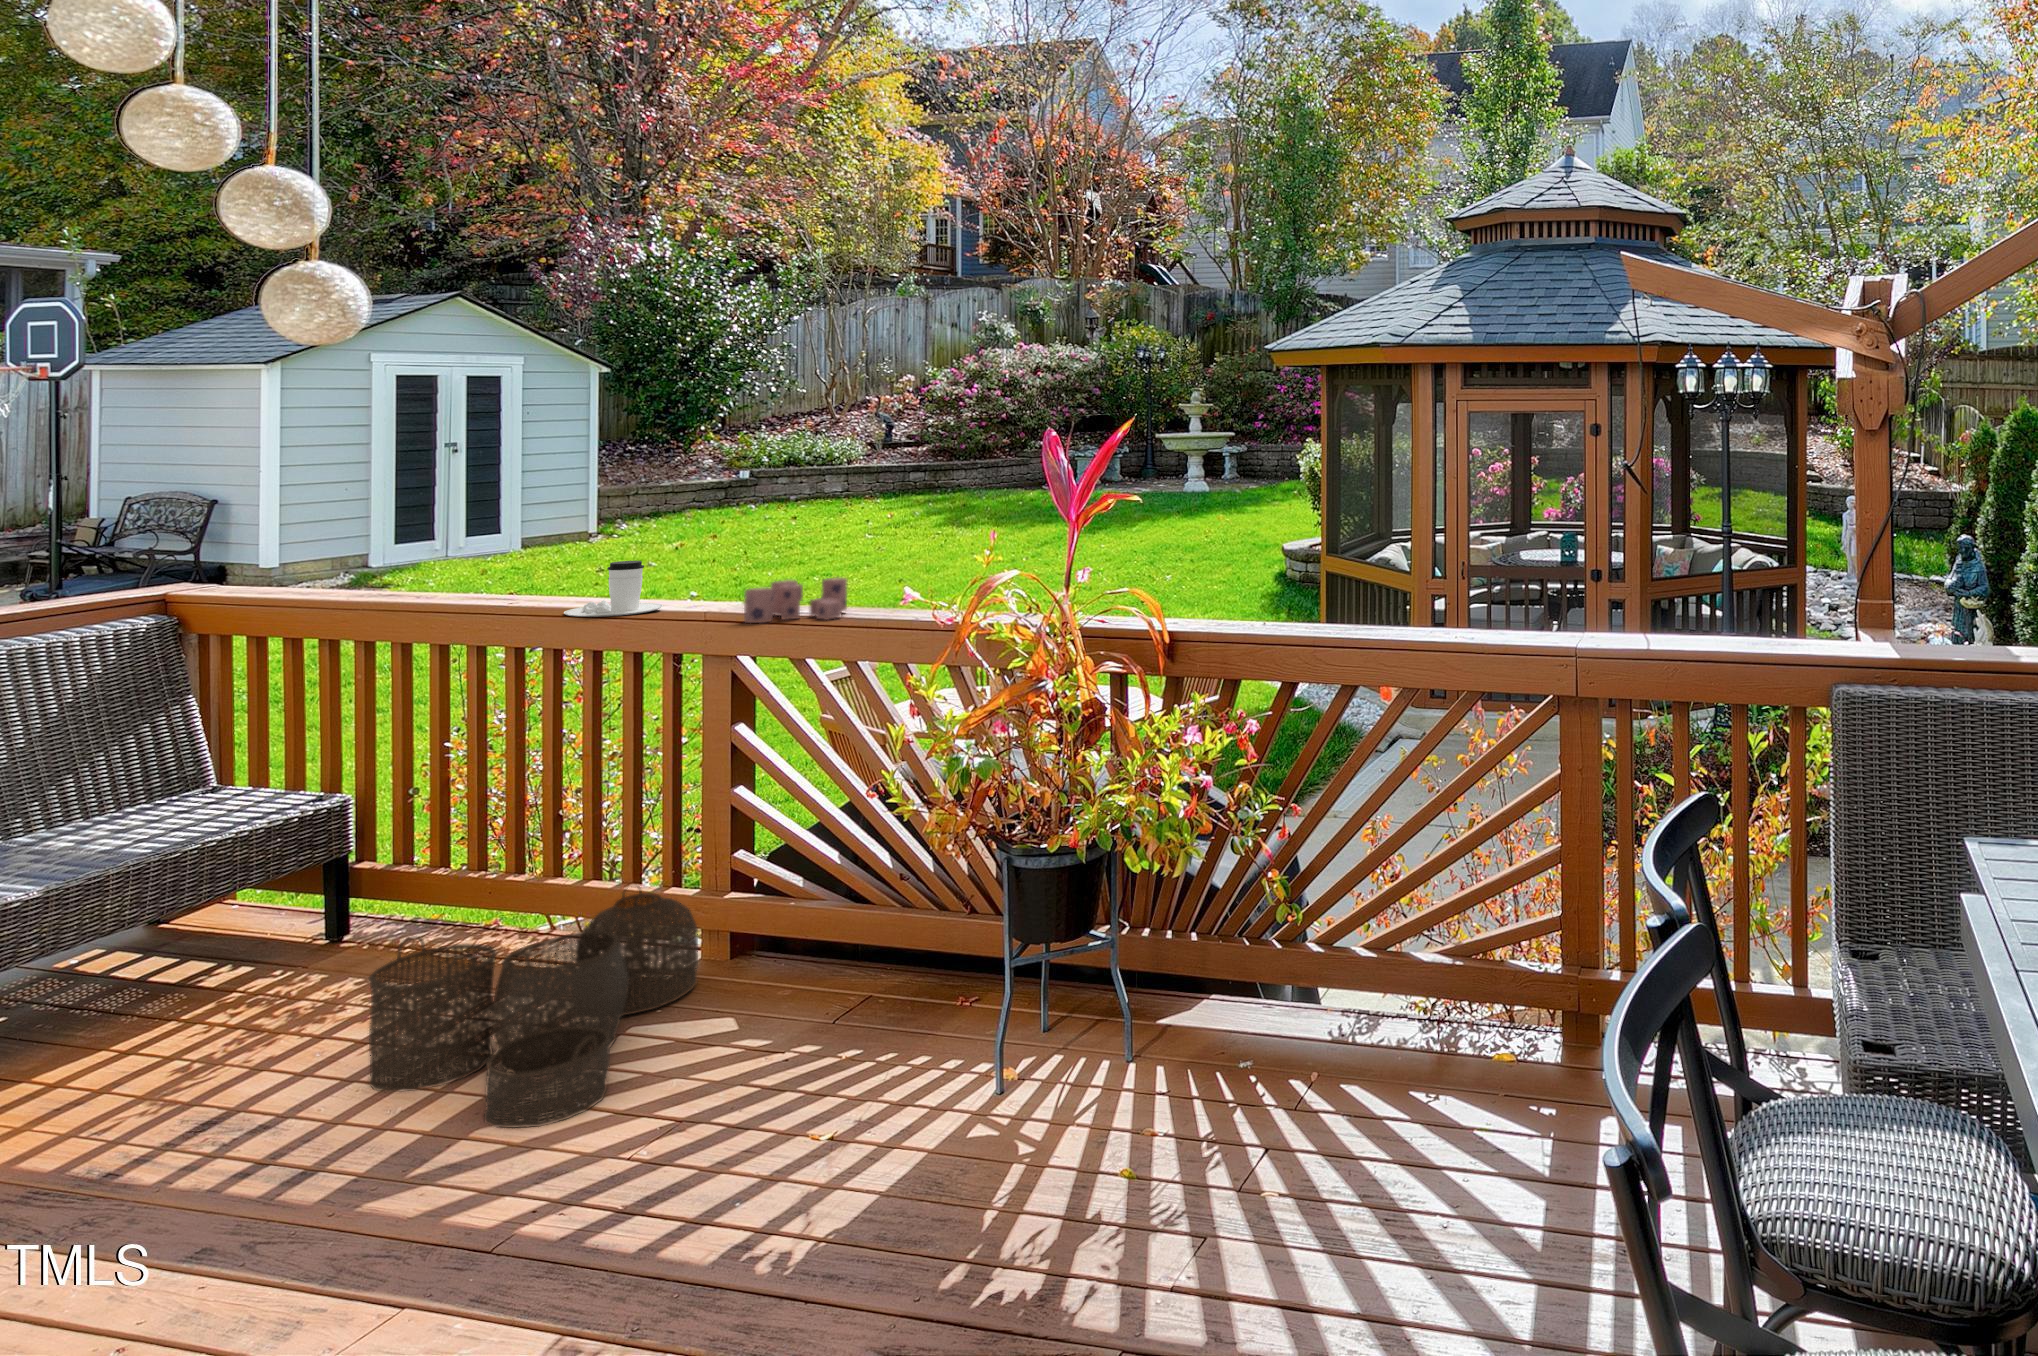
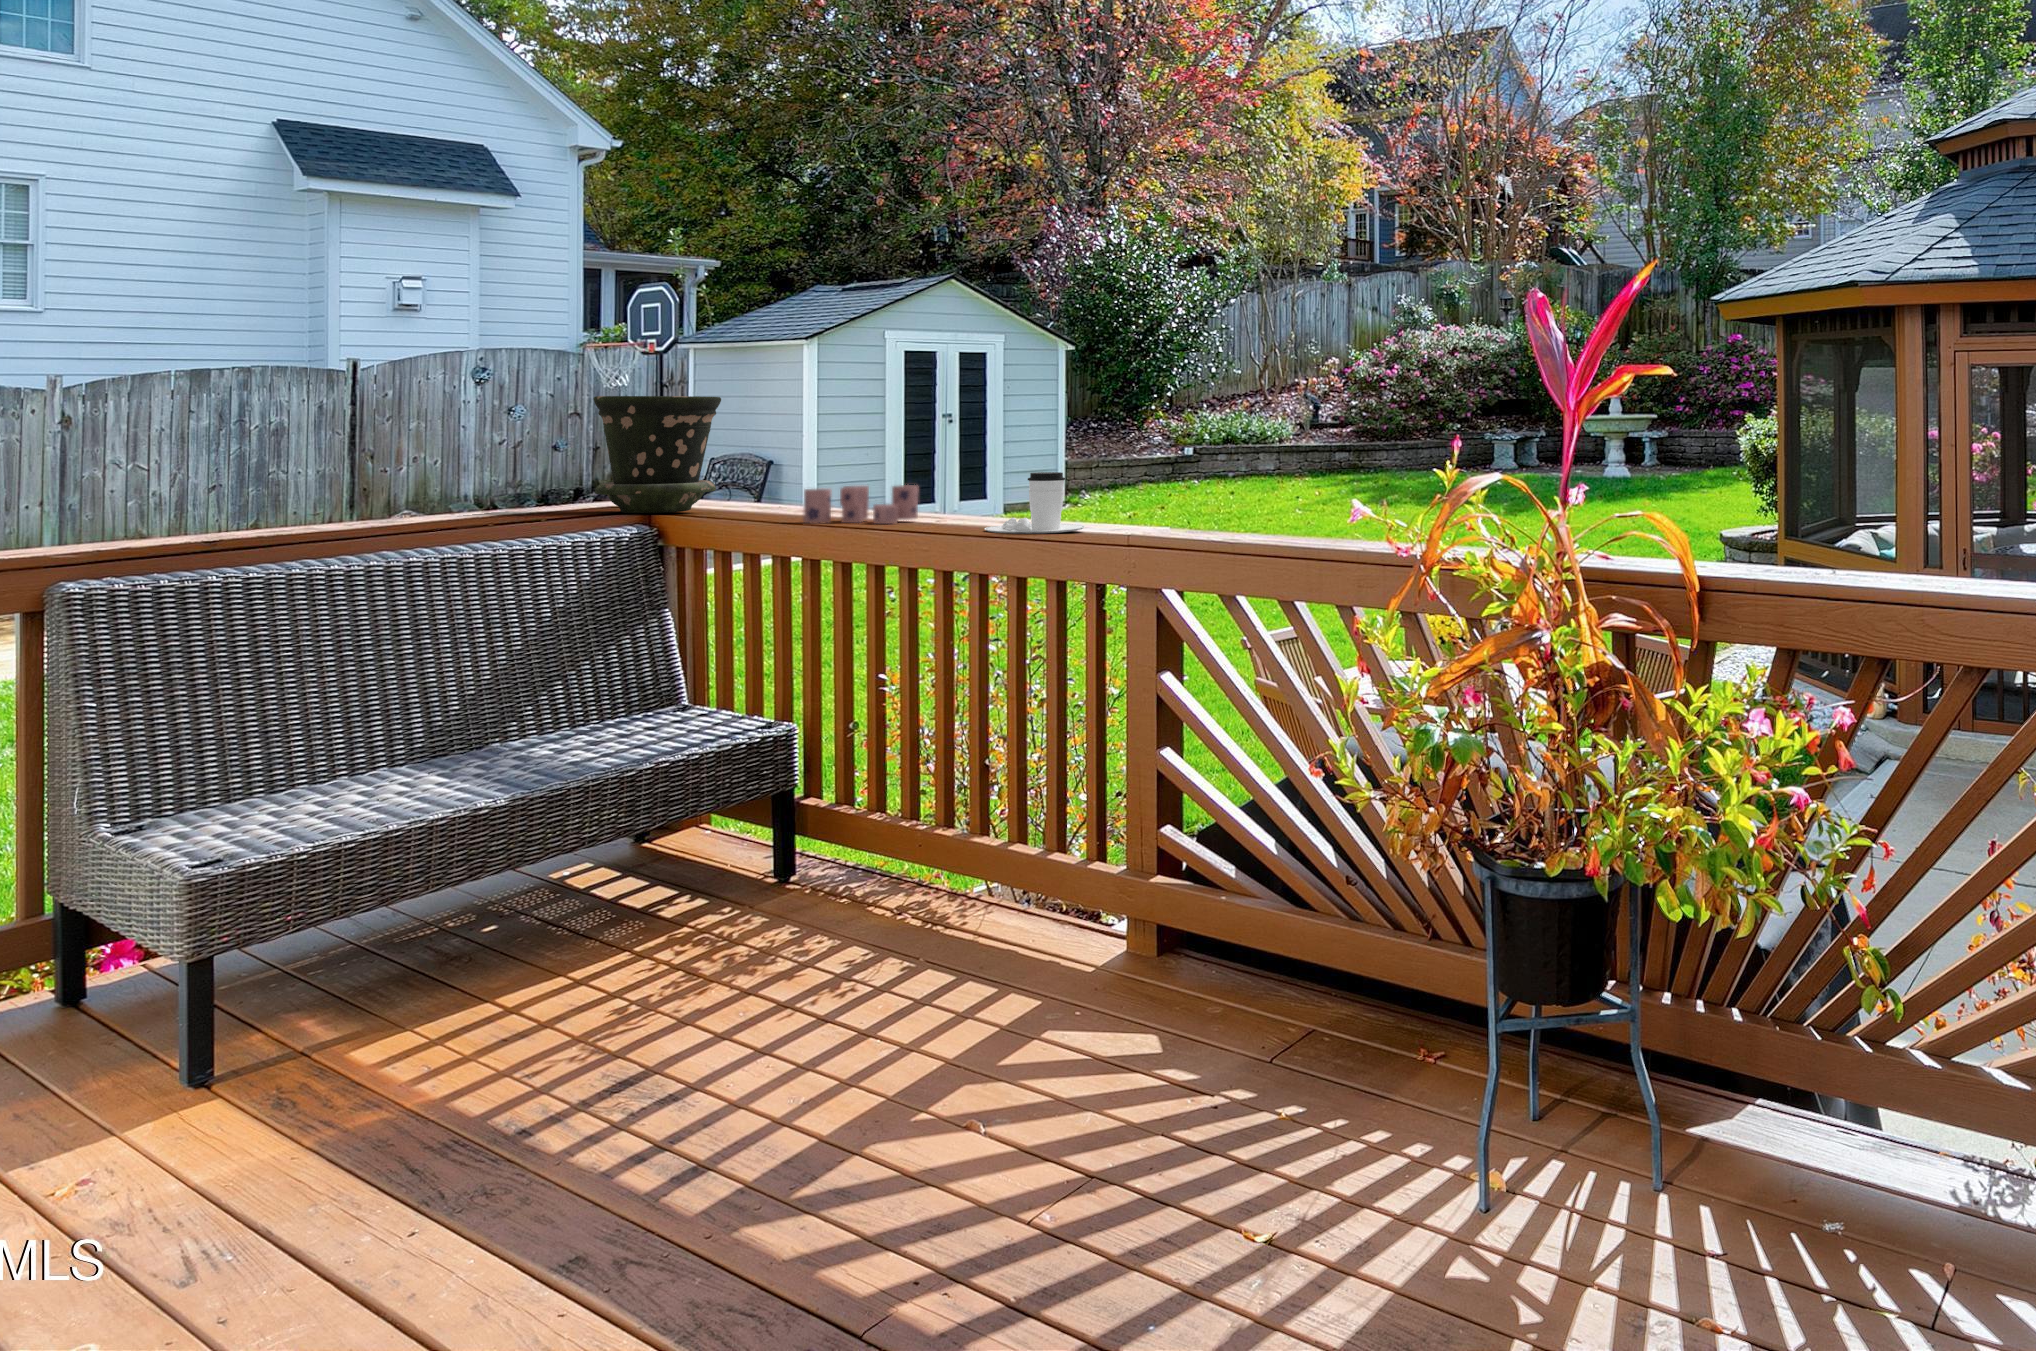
flower pot: none [109,489,259,606] -> present [594,396,721,513]
candle: present [744,578,847,623] -> present [803,485,918,524]
woven basket: present [369,886,698,1128] -> none [779,854,1122,1150]

